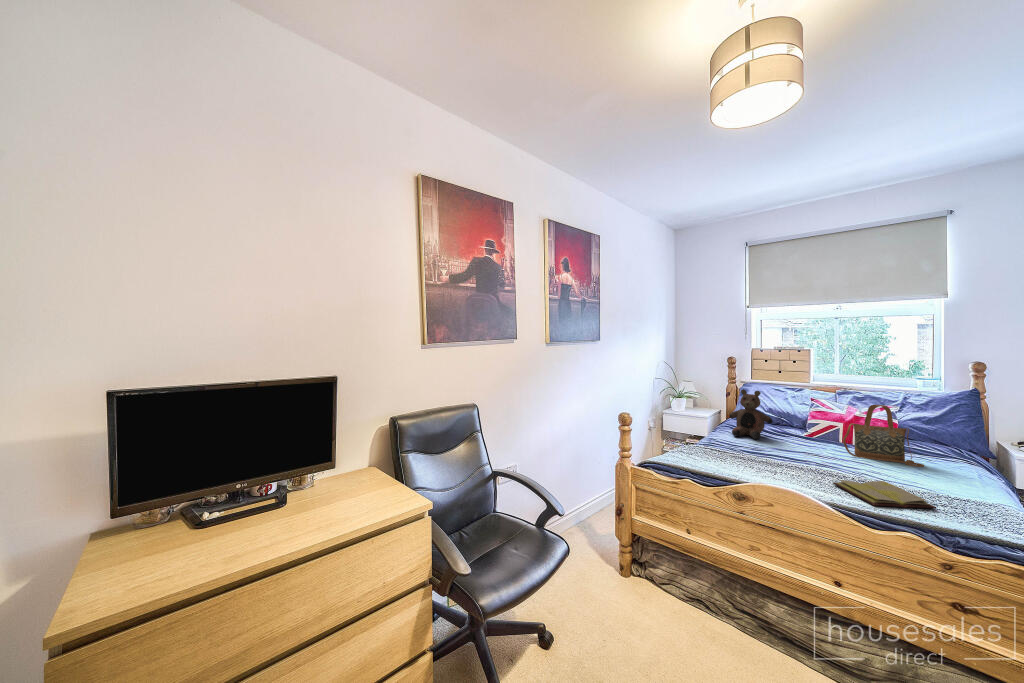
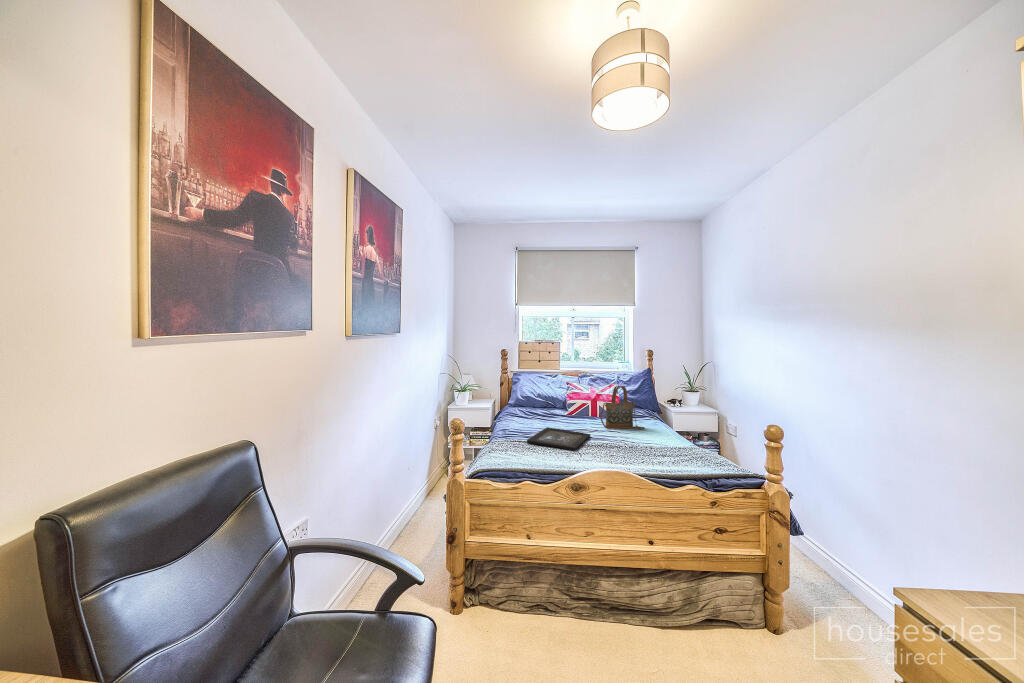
teddy bear: present [729,389,773,439] -> none [515,381,549,426]
tray: none [722,441,816,466] -> present [527,427,591,450]
diary: present [833,480,936,509] -> none [620,447,680,469]

